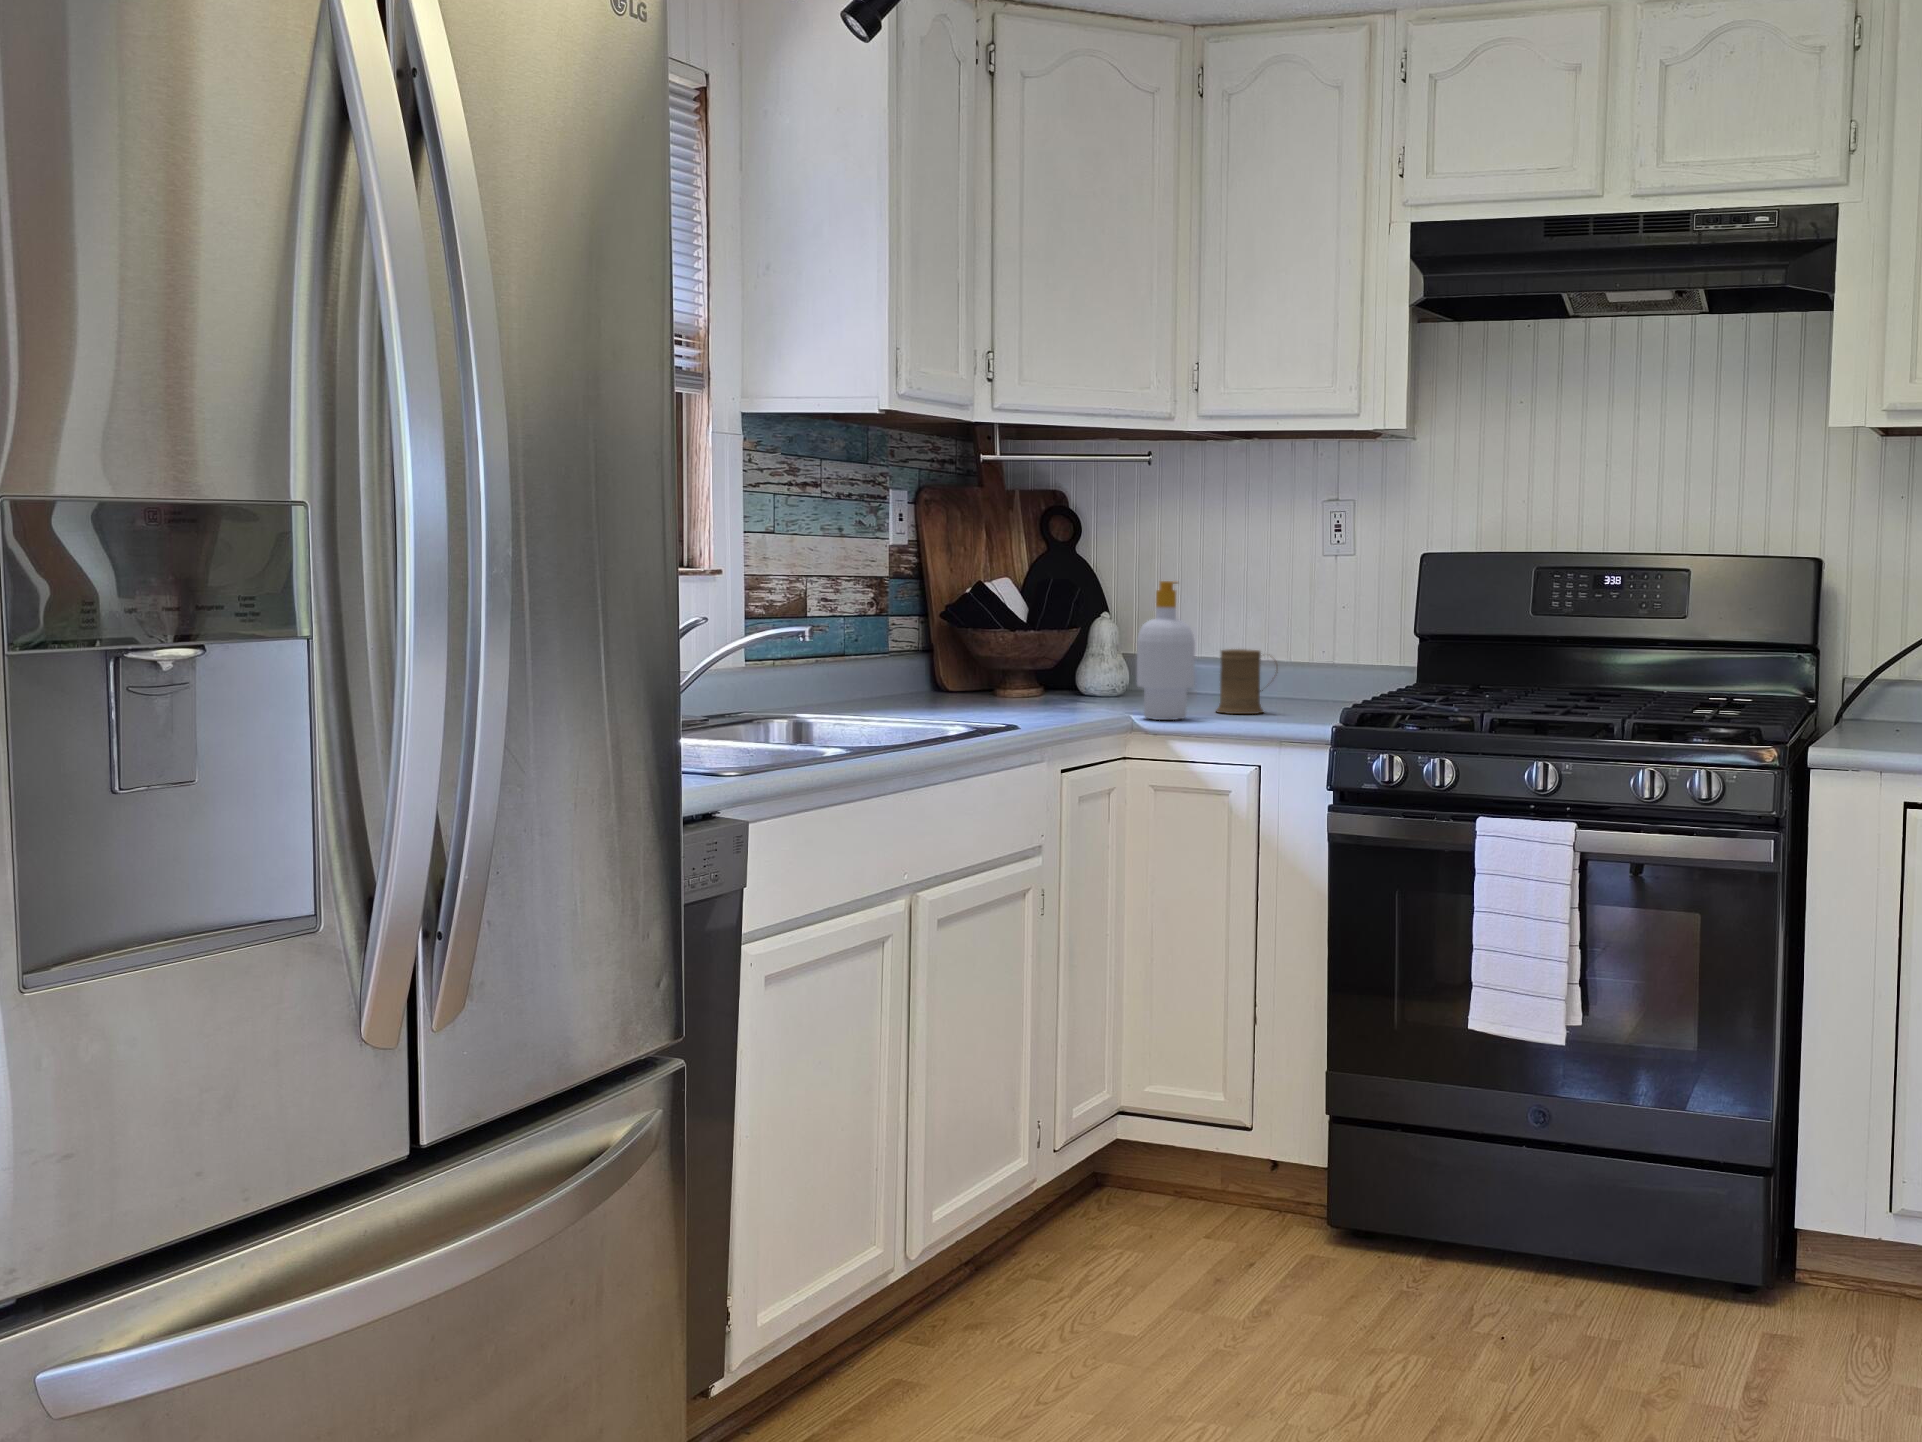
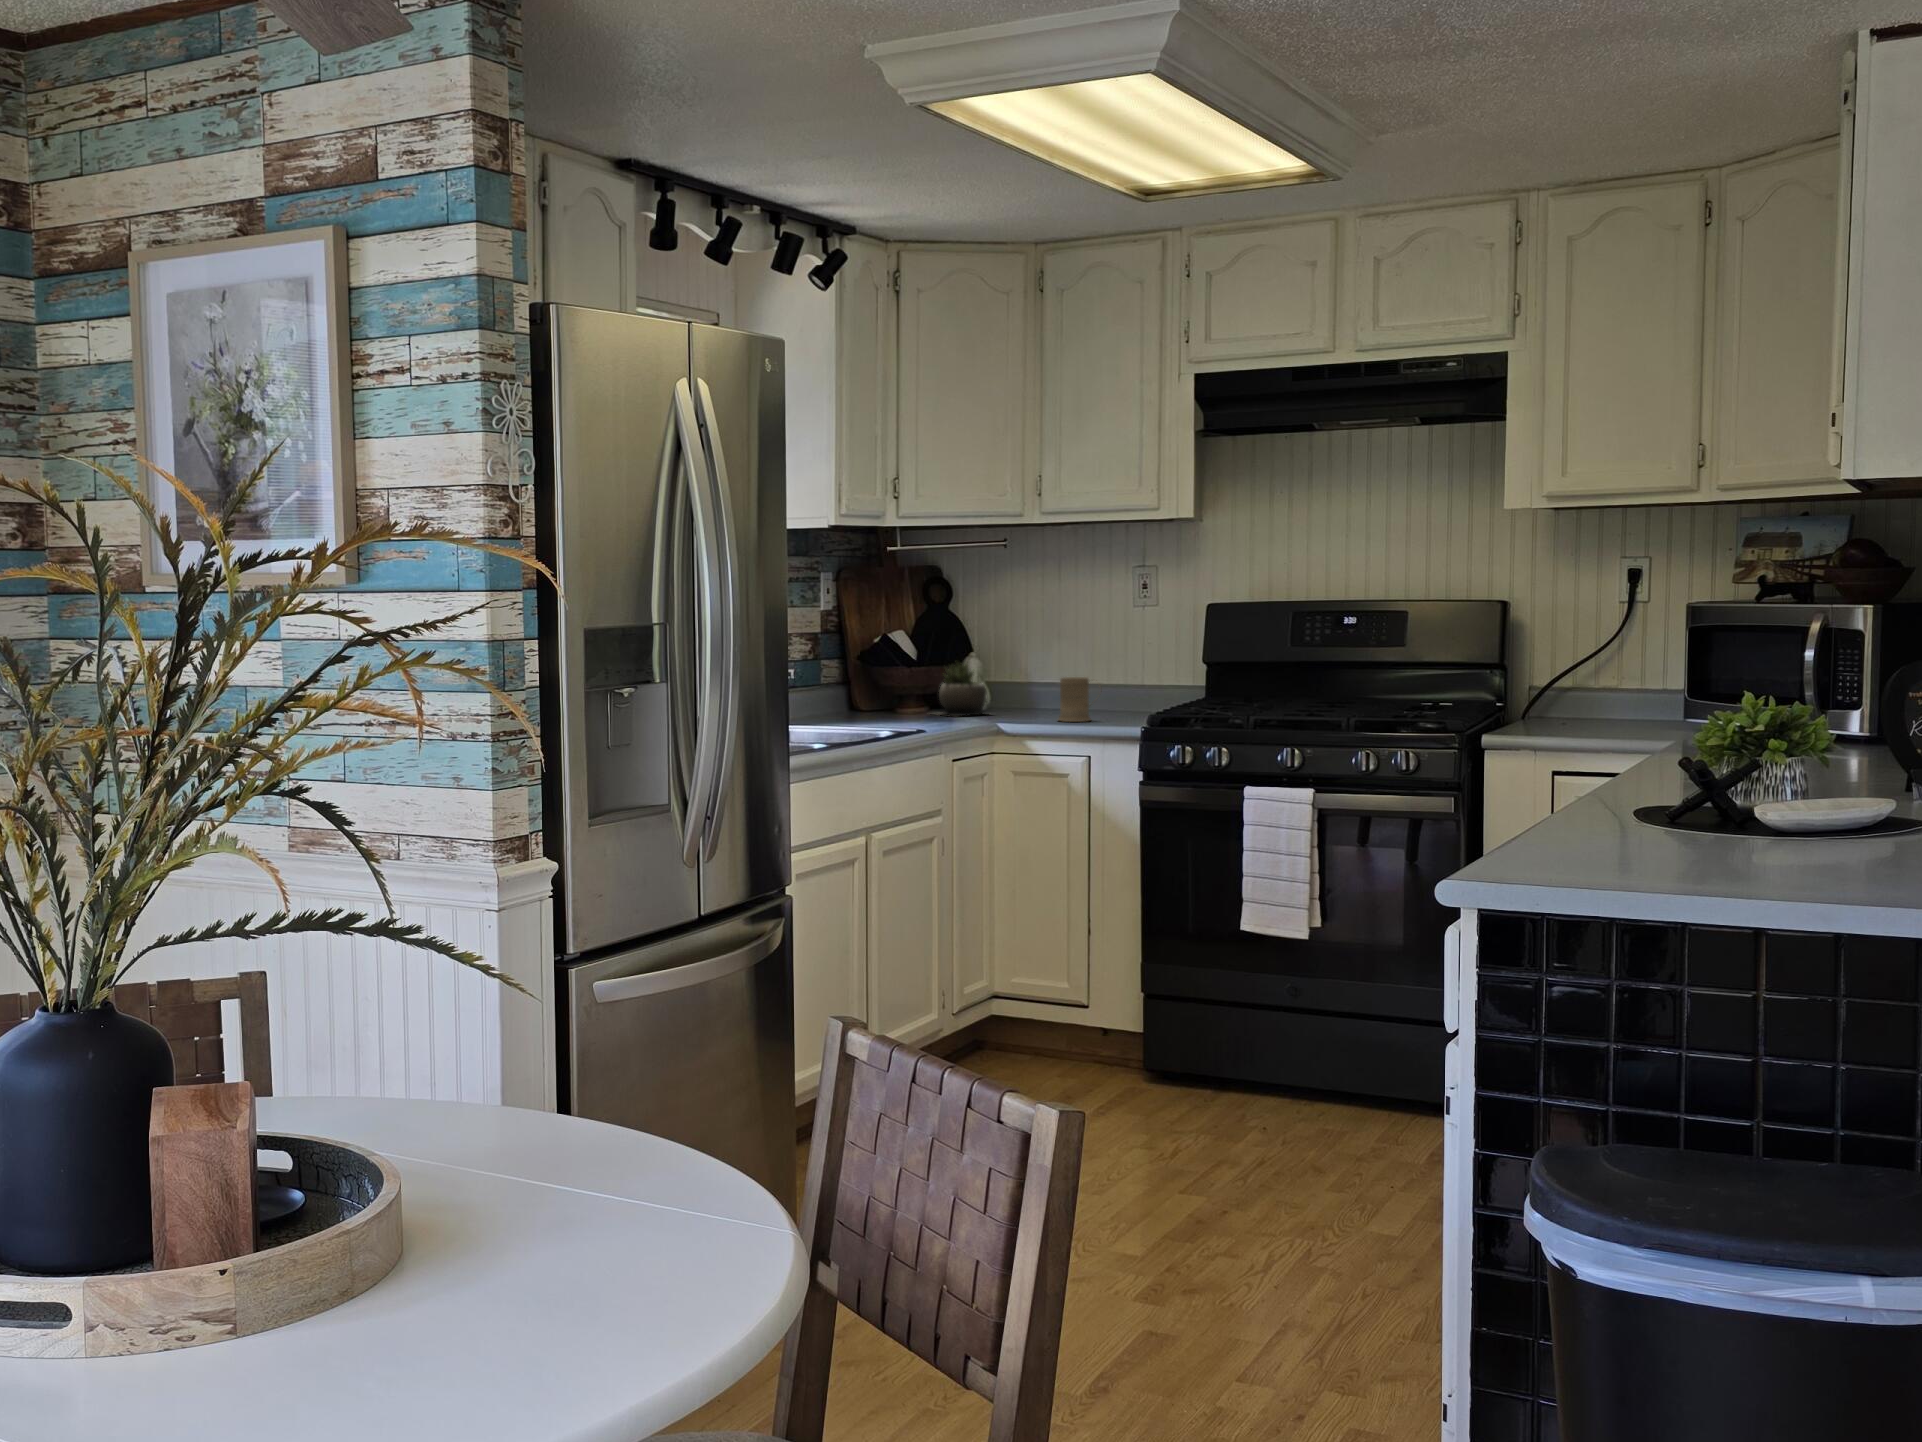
soap bottle: present [1137,581,1195,720] -> none [1002,631,1043,726]
succulent plant: none [1038,622,1134,701] -> present [939,662,990,716]

